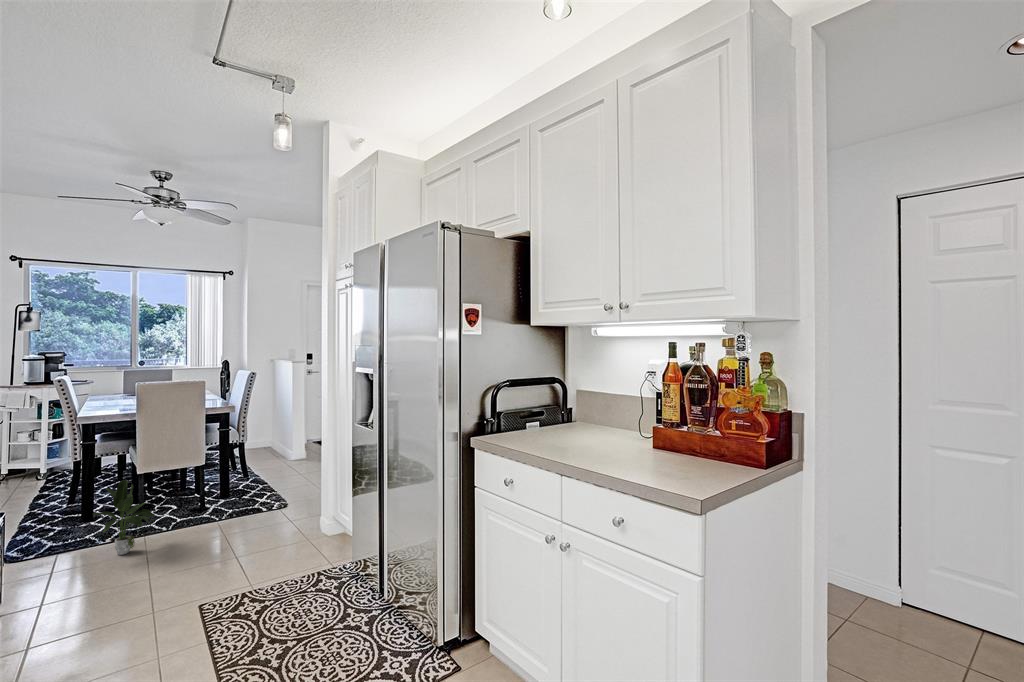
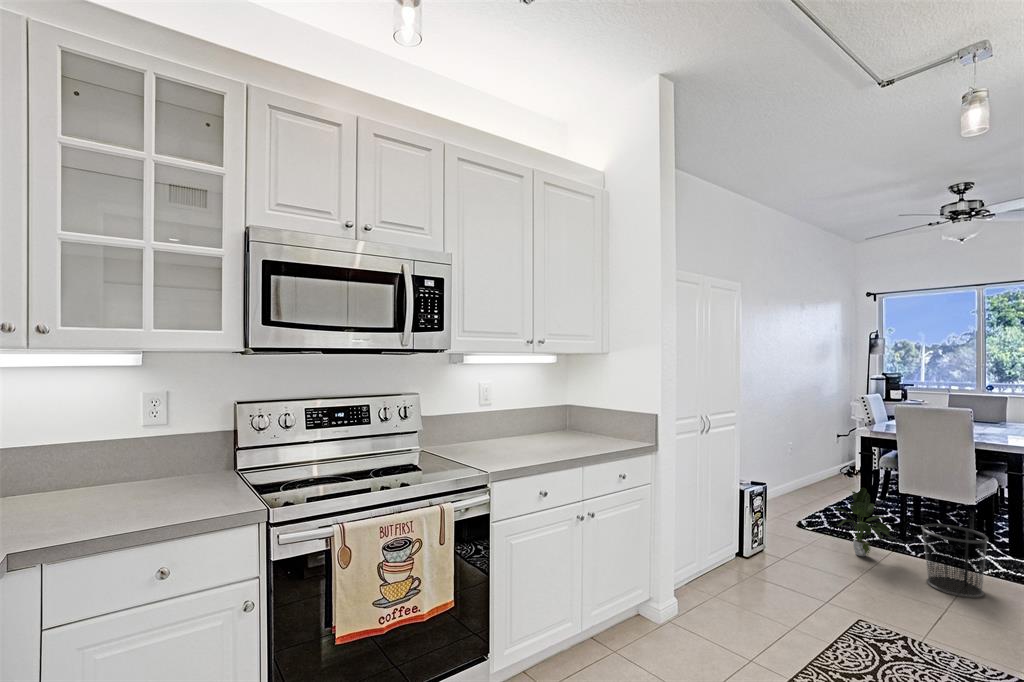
waste bin: none [194,483,247,546] -> present [921,524,988,597]

